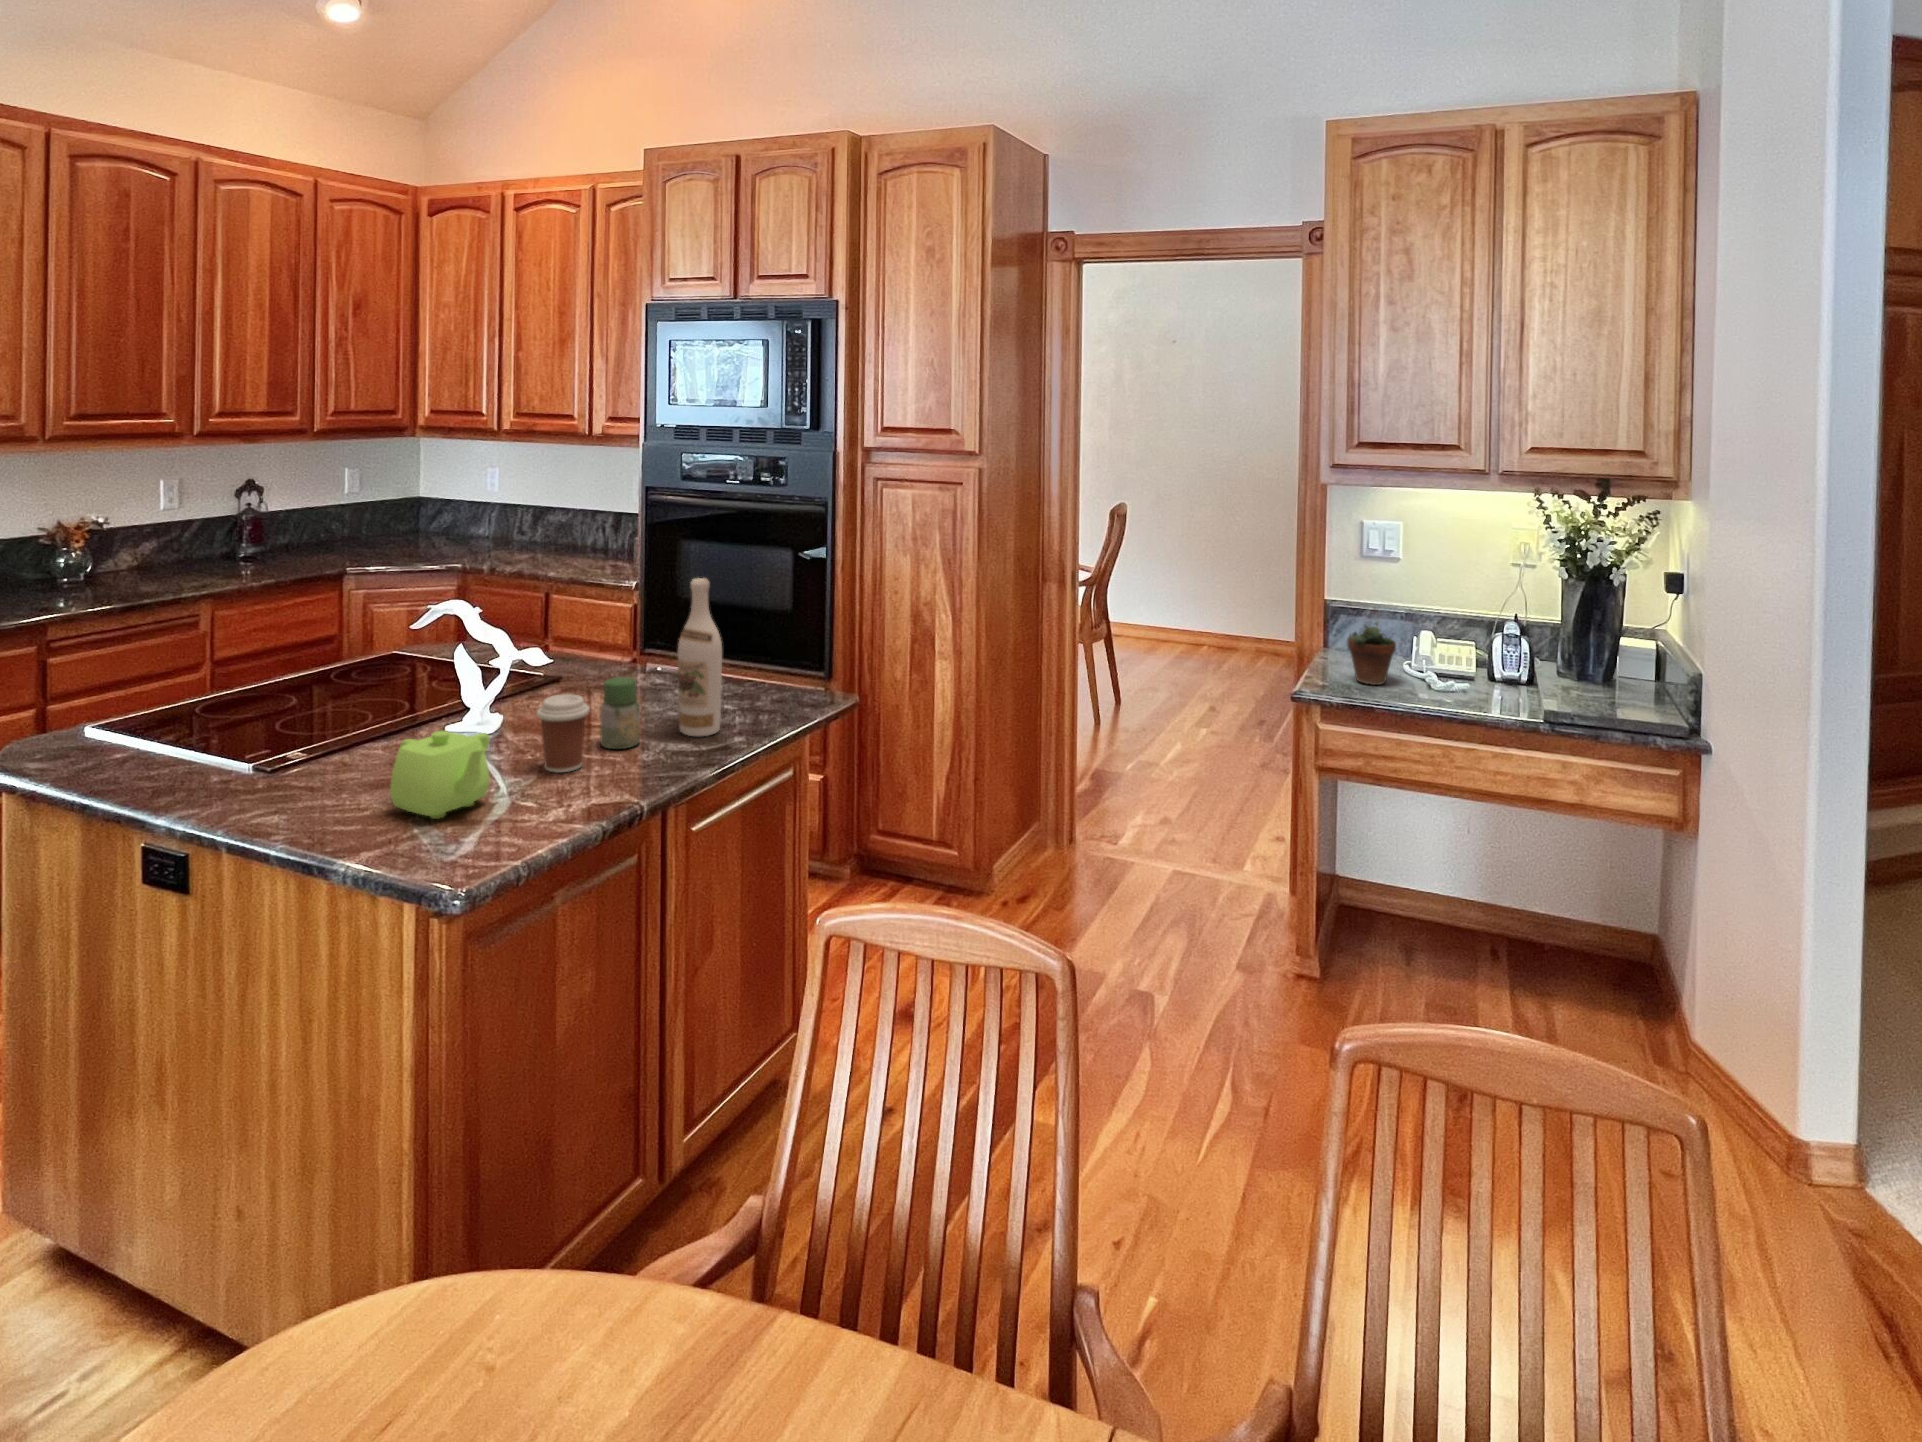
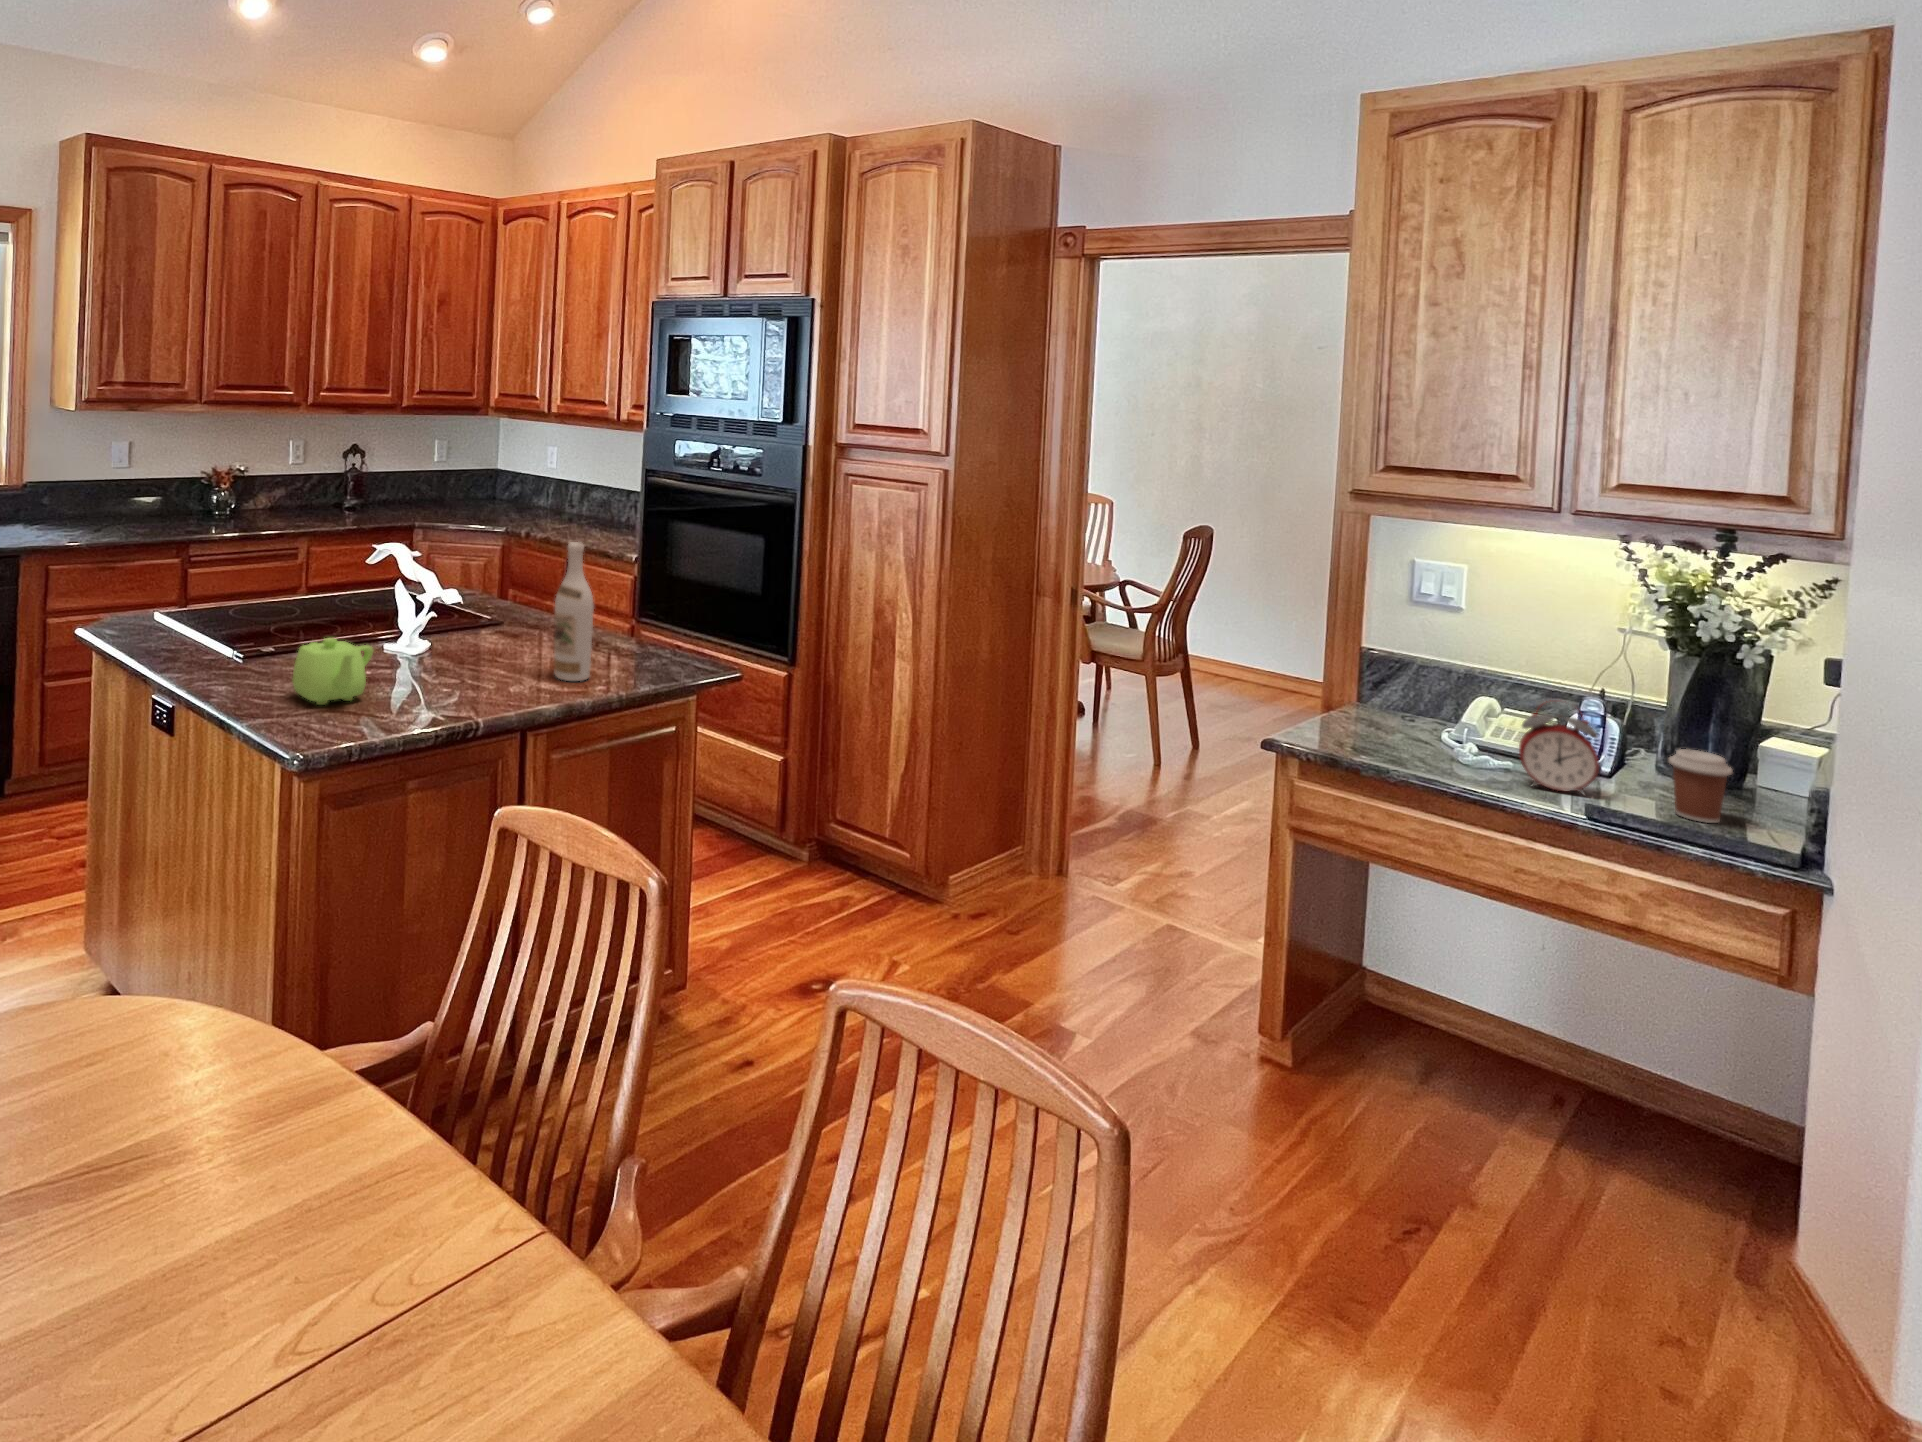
succulent plant: present [1347,608,1396,685] -> none [1348,658,1412,749]
alarm clock: none [1481,628,1542,703] -> present [1519,701,1599,795]
jar: present [600,677,640,749] -> none [482,620,516,680]
coffee cup: present [537,694,590,773] -> present [1669,749,1732,823]

